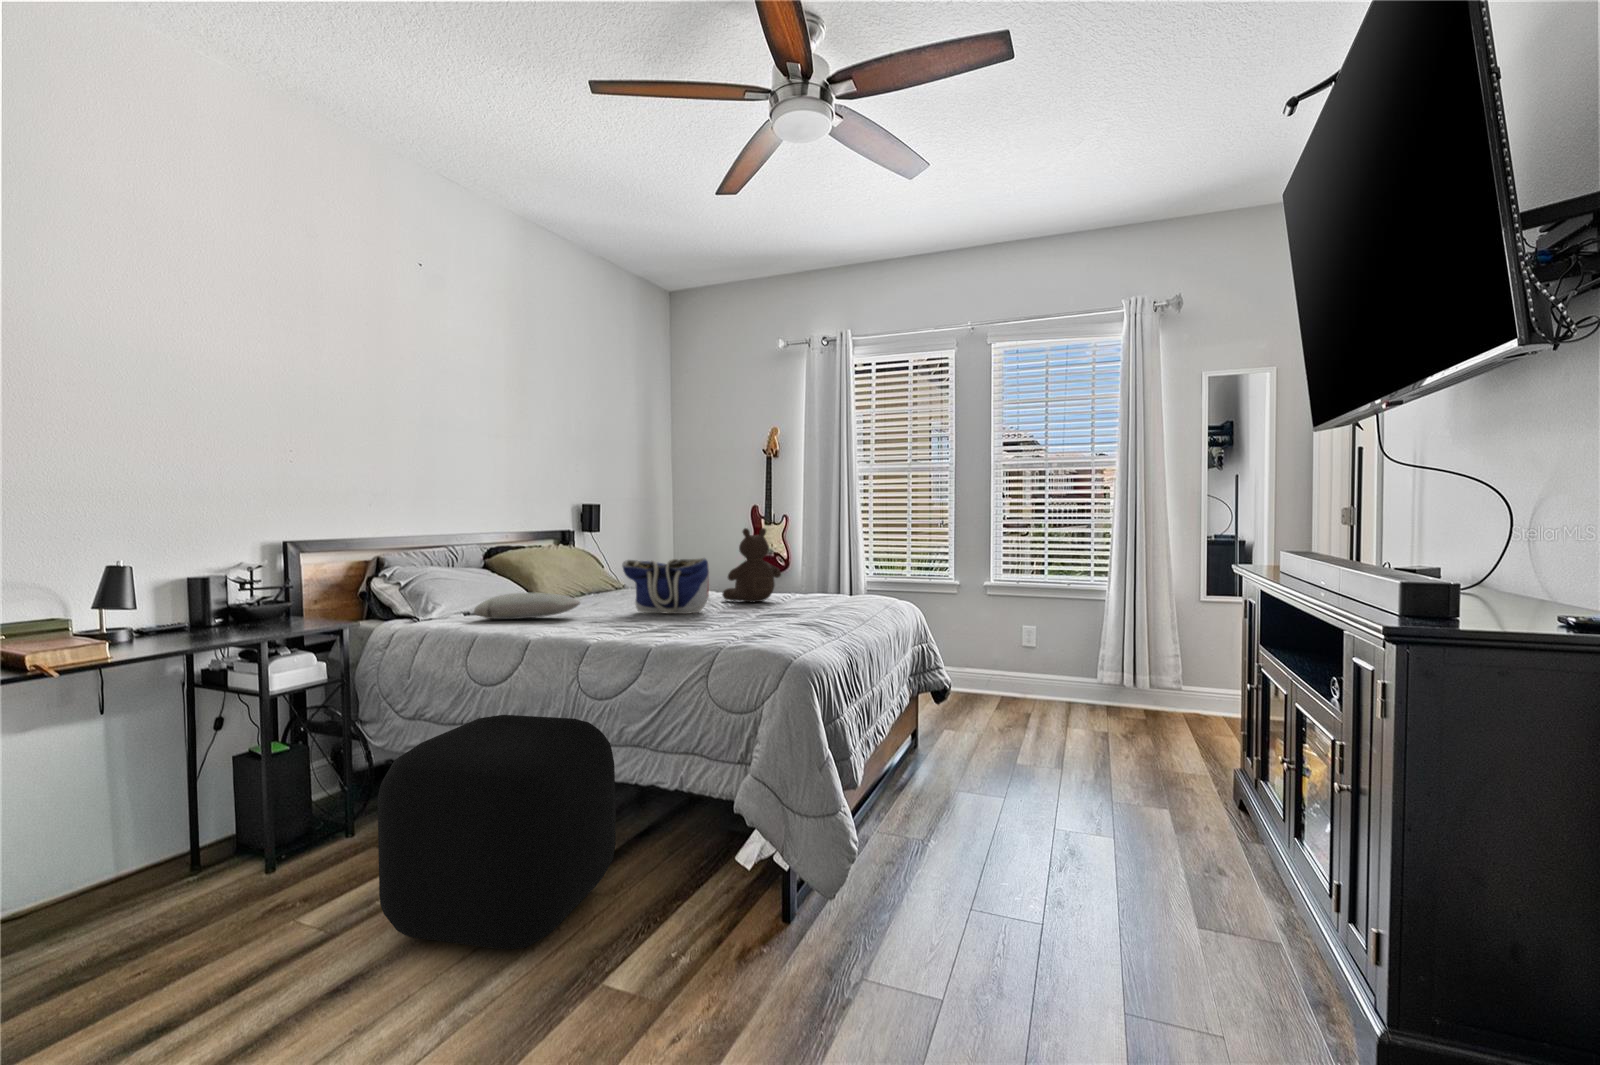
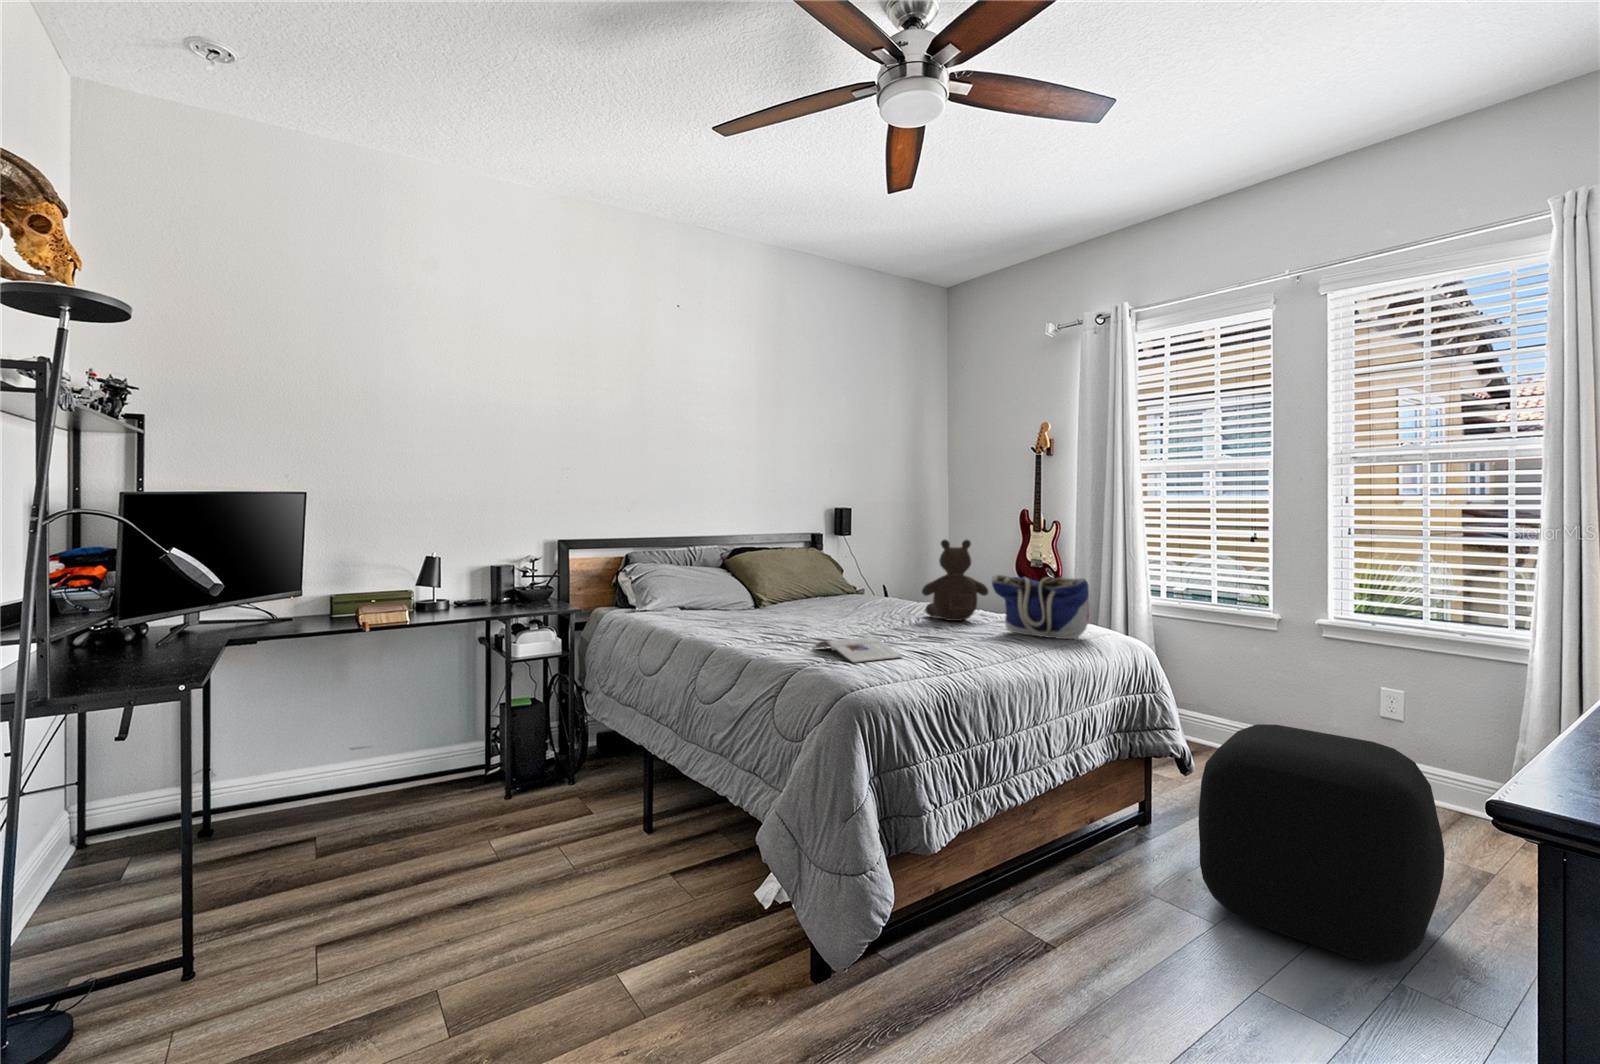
tote bag: present [622,558,709,614] -> present [991,575,1089,639]
pillow: present [474,593,580,619] -> none [673,594,760,617]
magazine: none [694,615,785,637] -> present [813,637,902,663]
ottoman: present [378,715,616,949] -> present [1199,724,1445,964]

